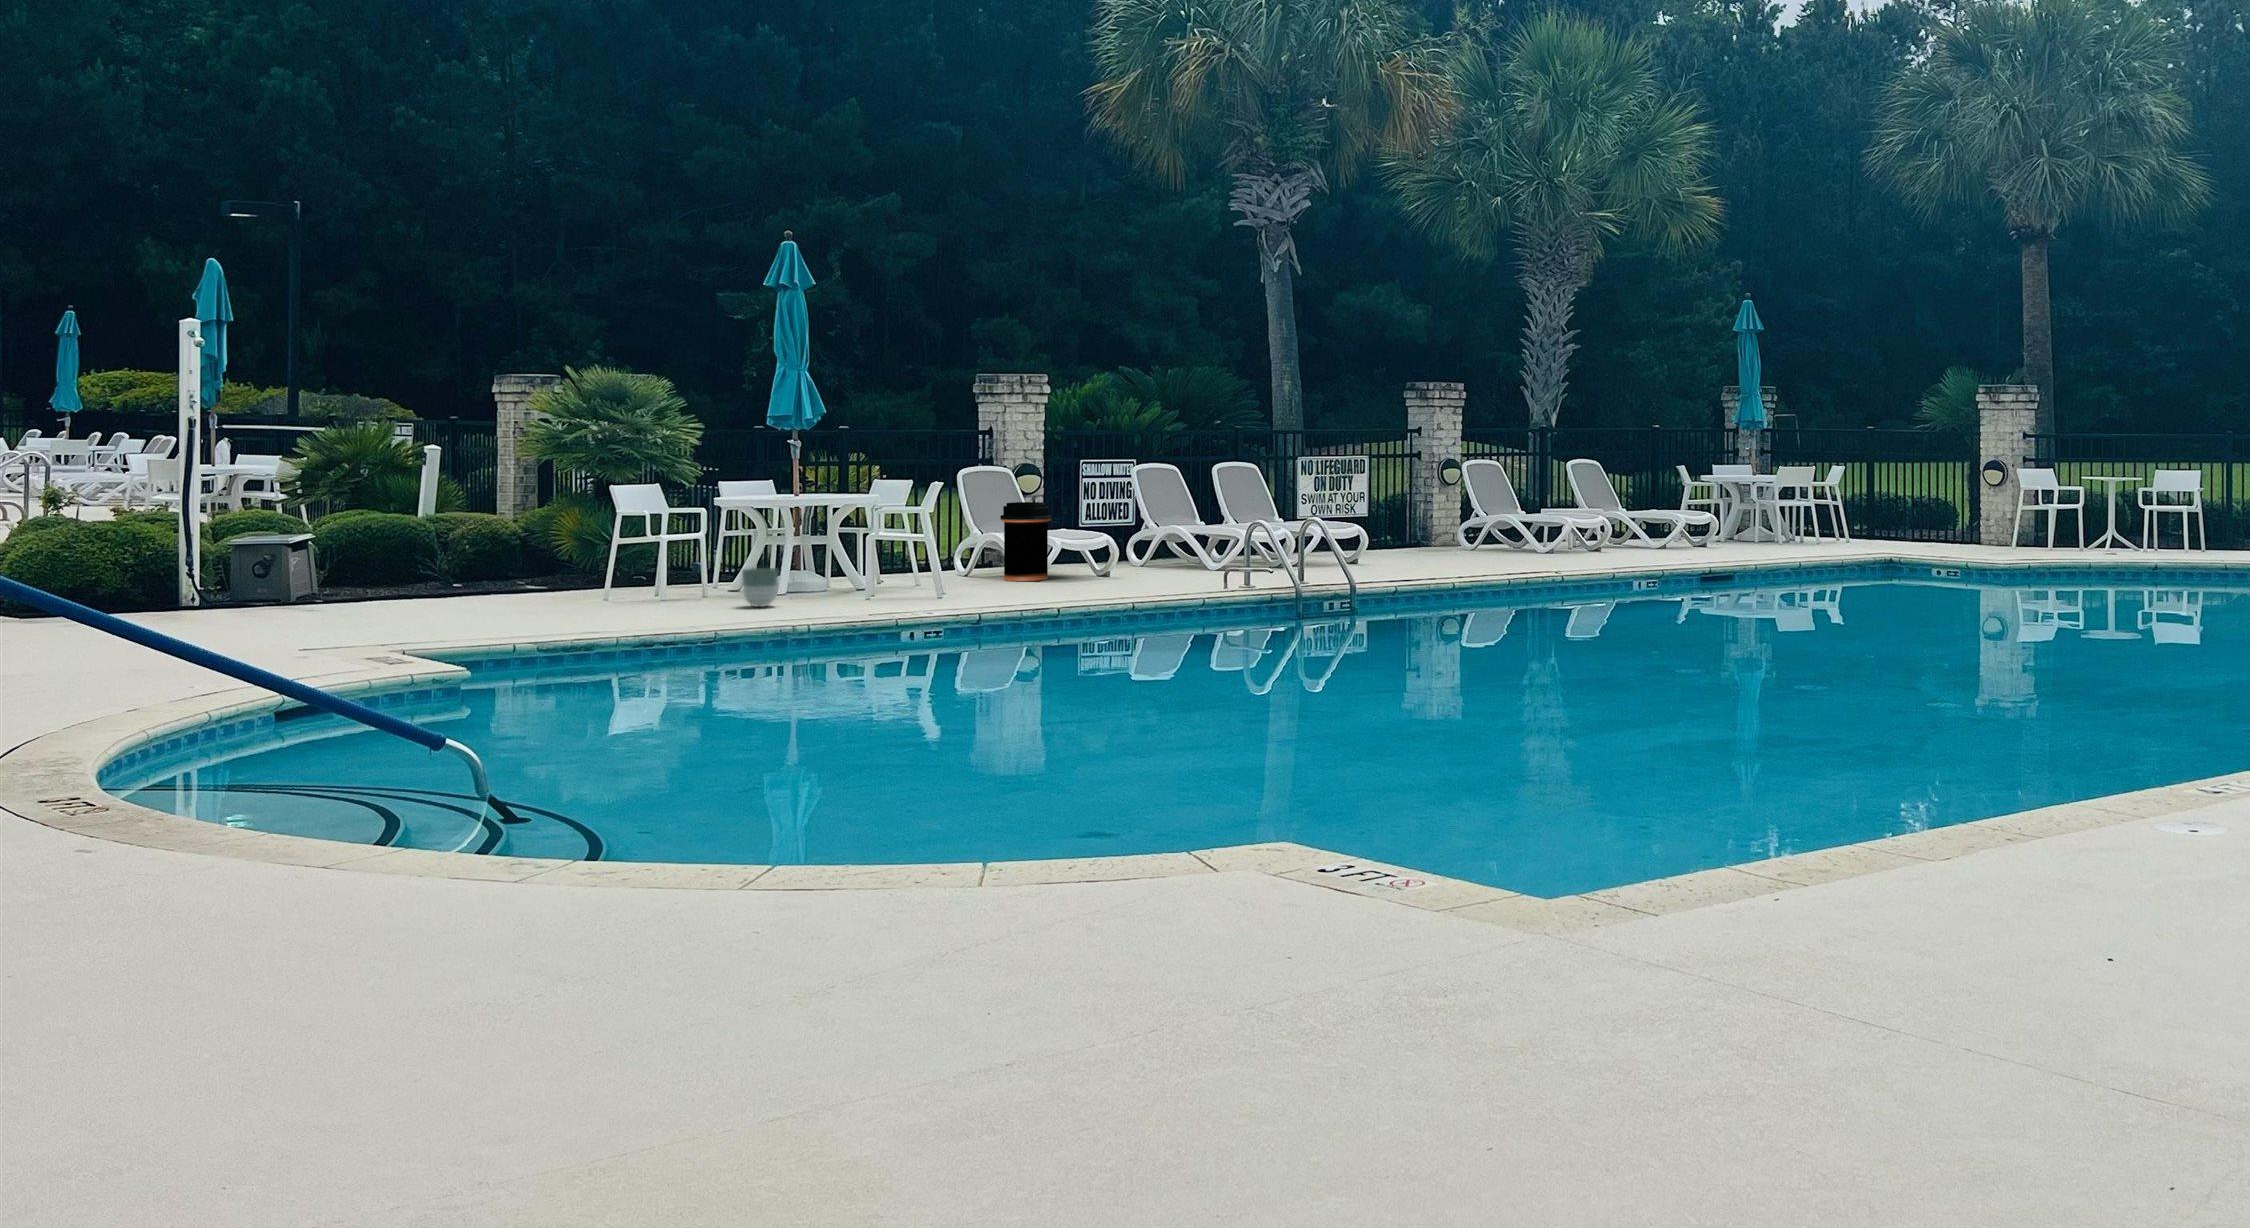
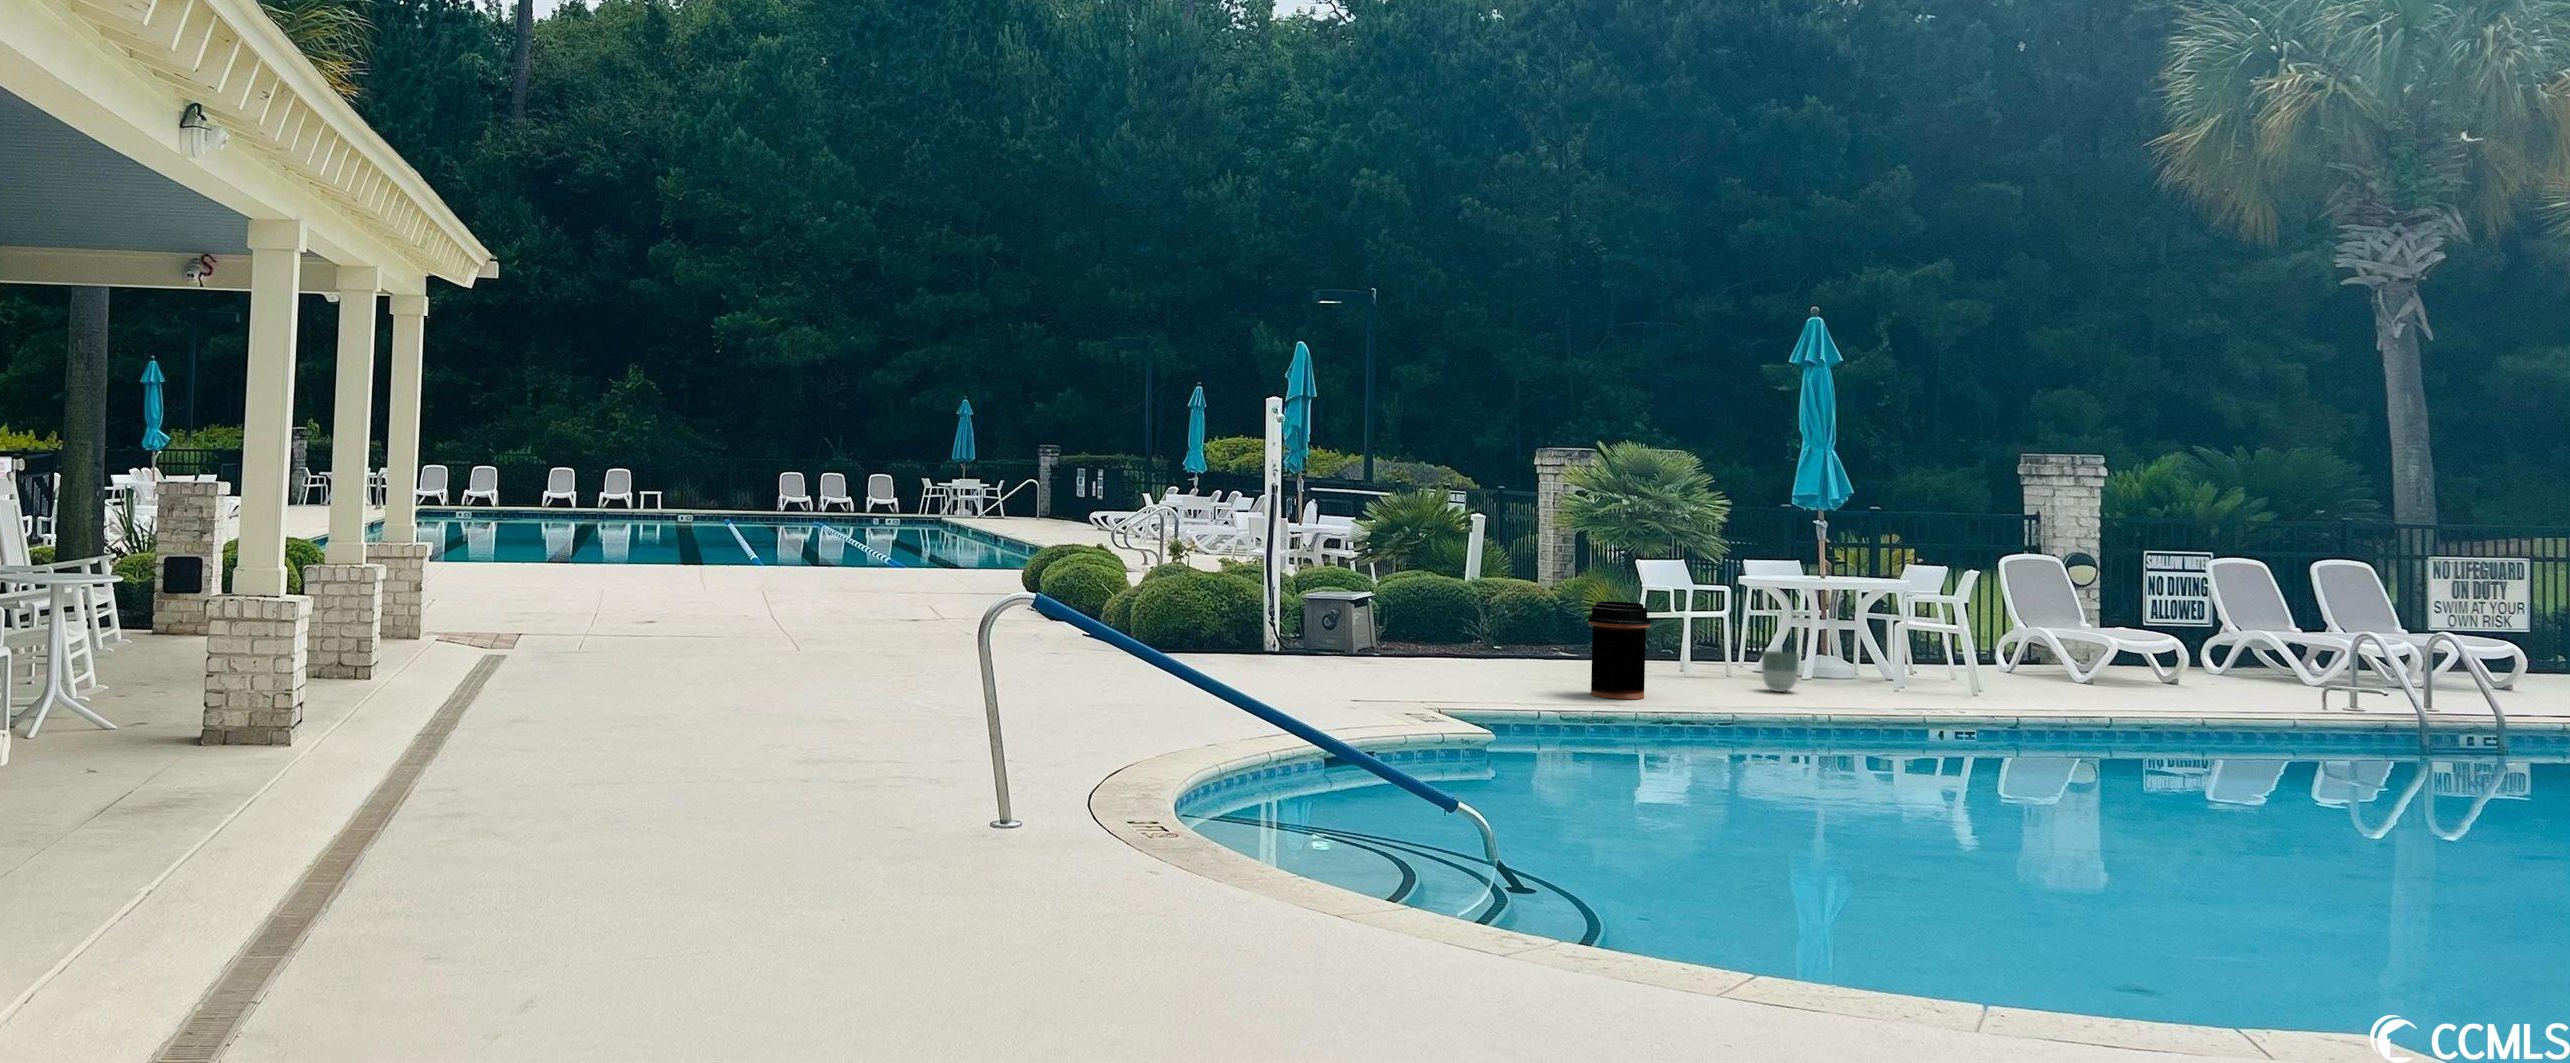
trash can: present [1000,502,1051,581] -> present [1588,602,1651,699]

